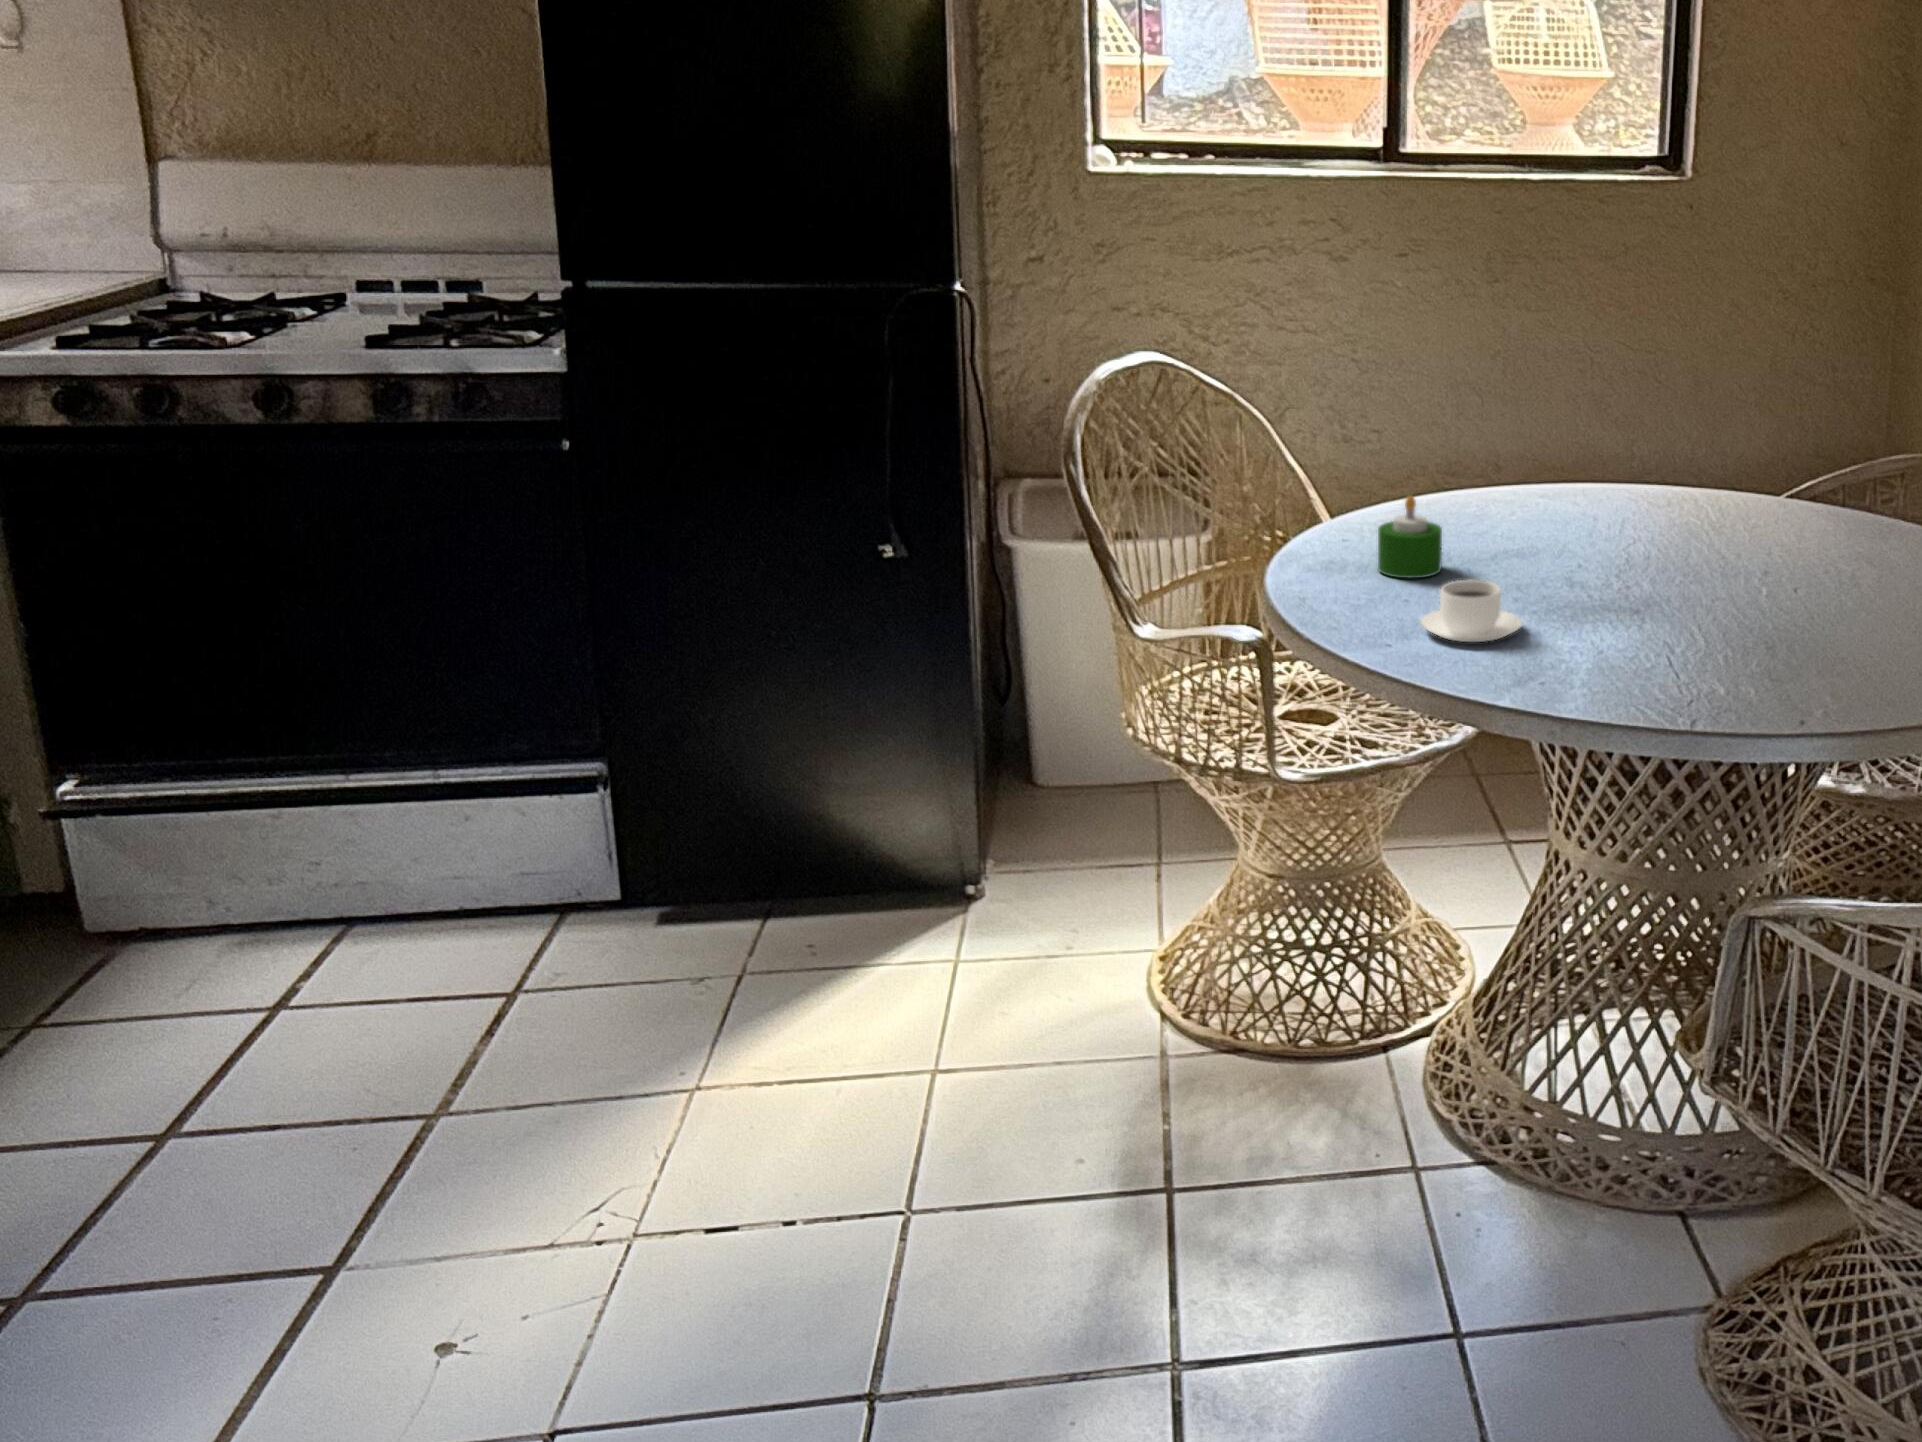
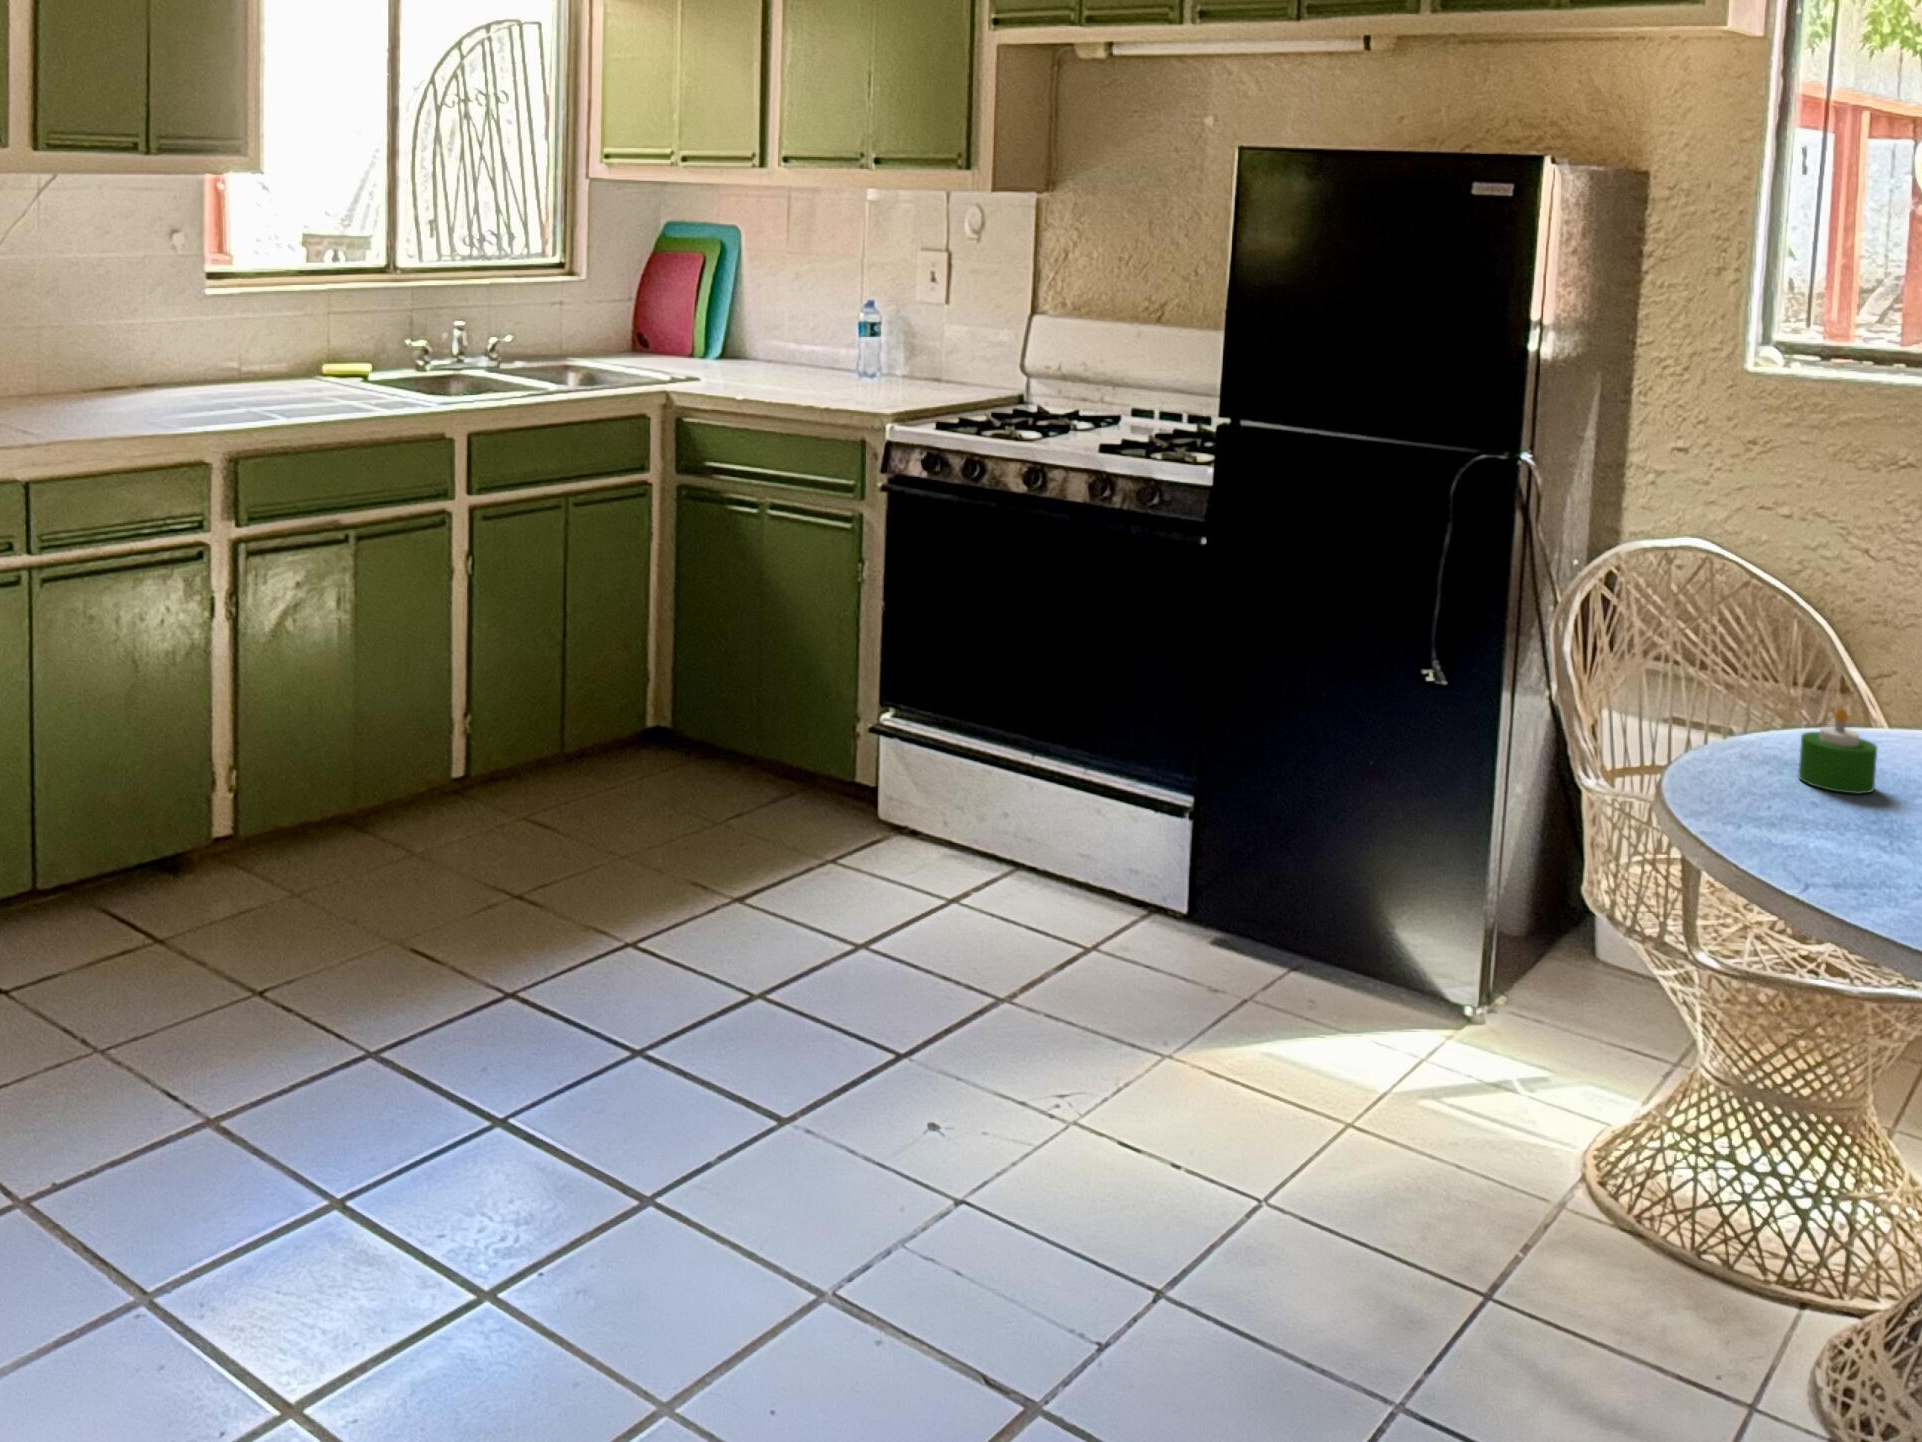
coffee cup: present [1420,580,1522,642] -> none [1768,787,1889,853]

